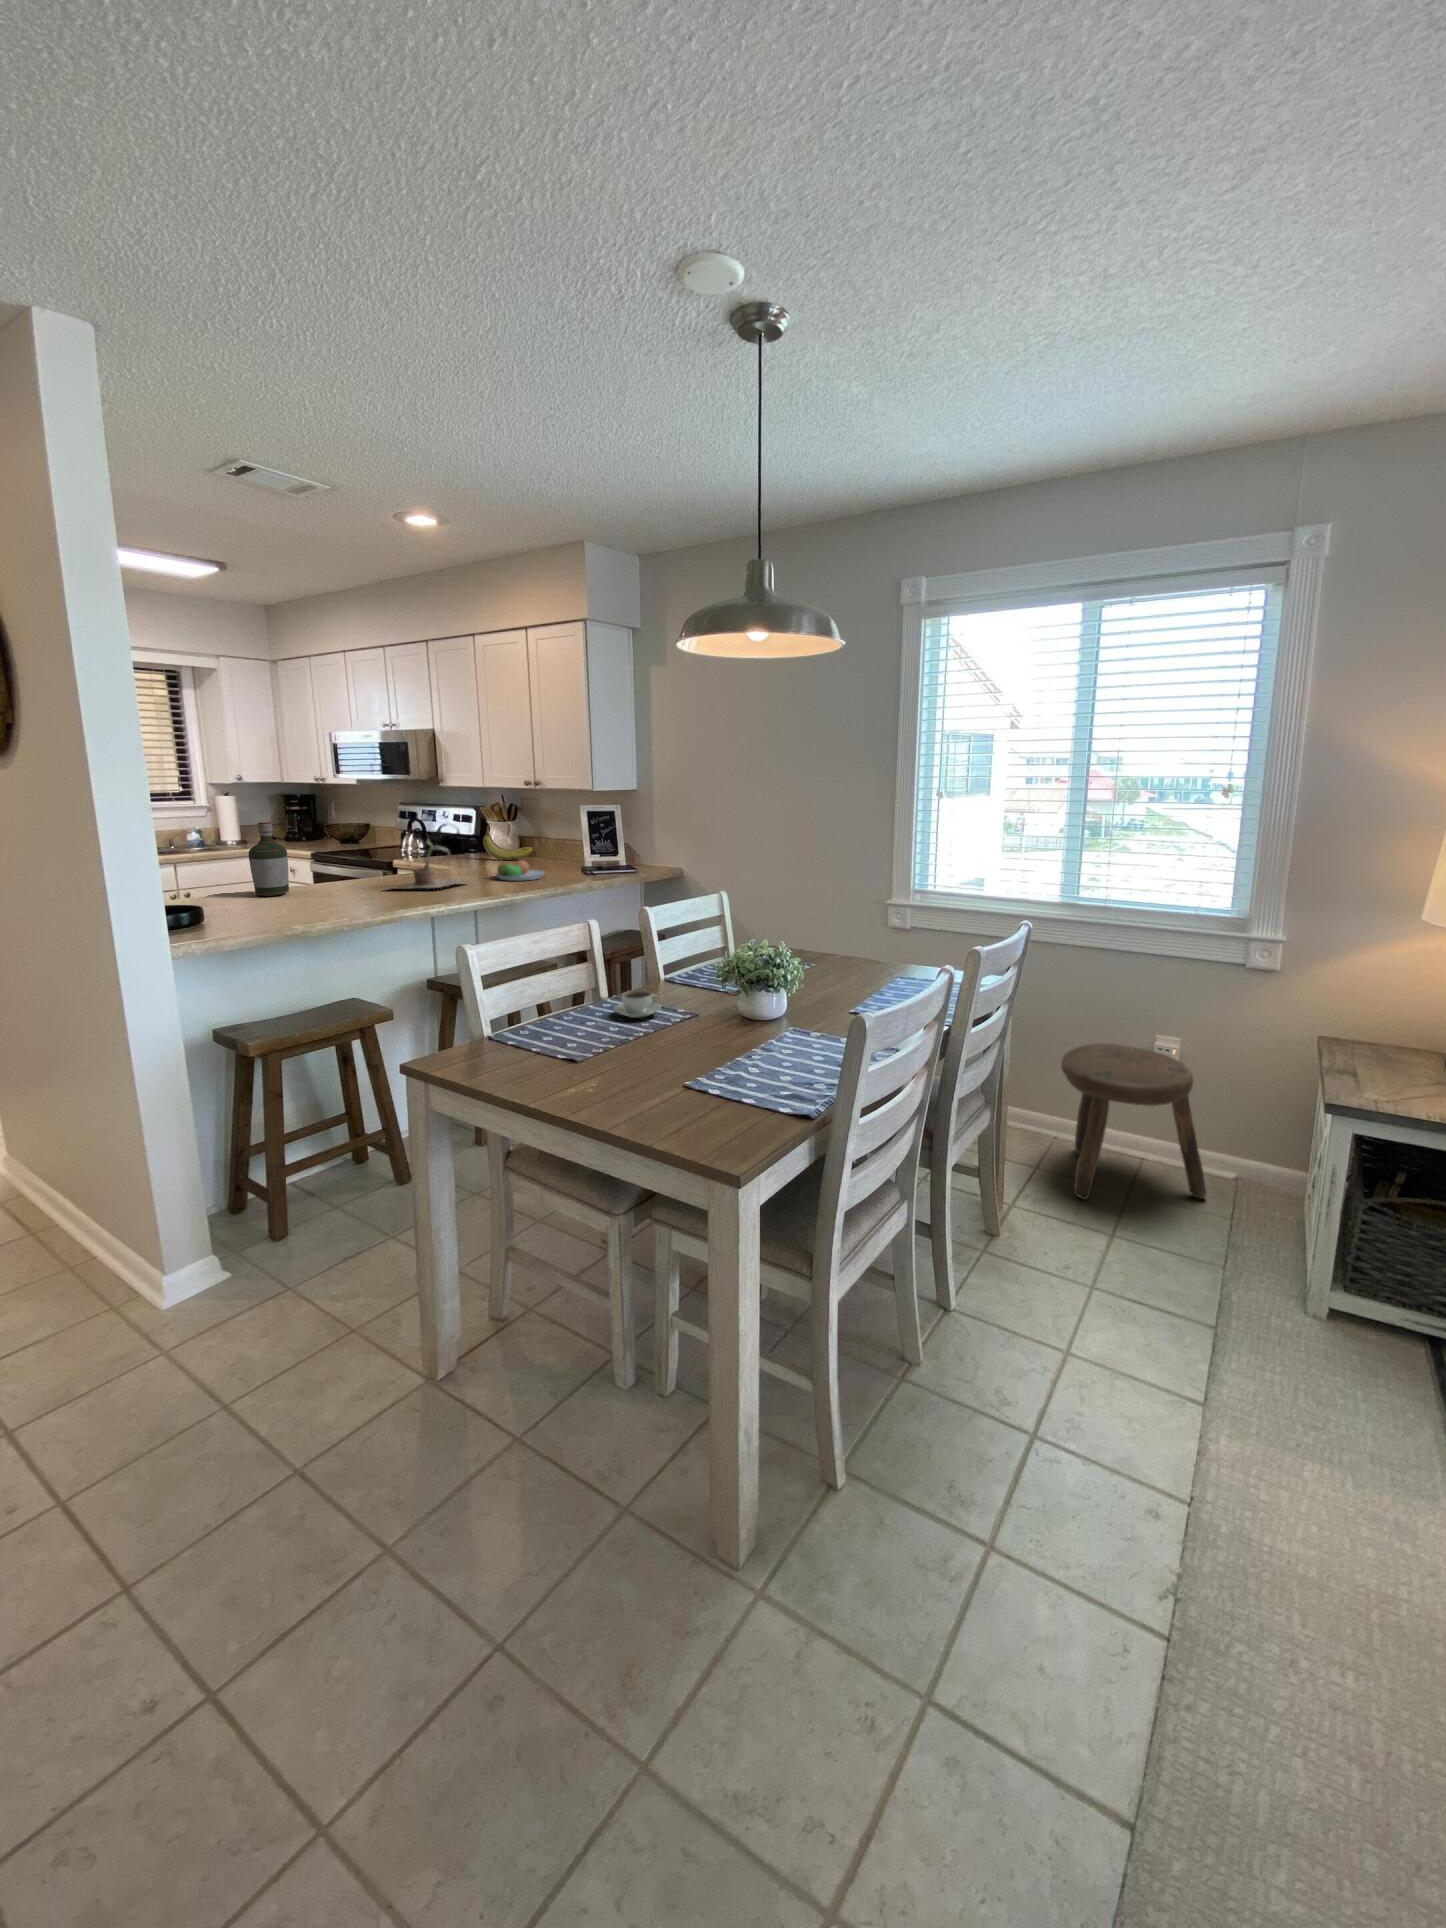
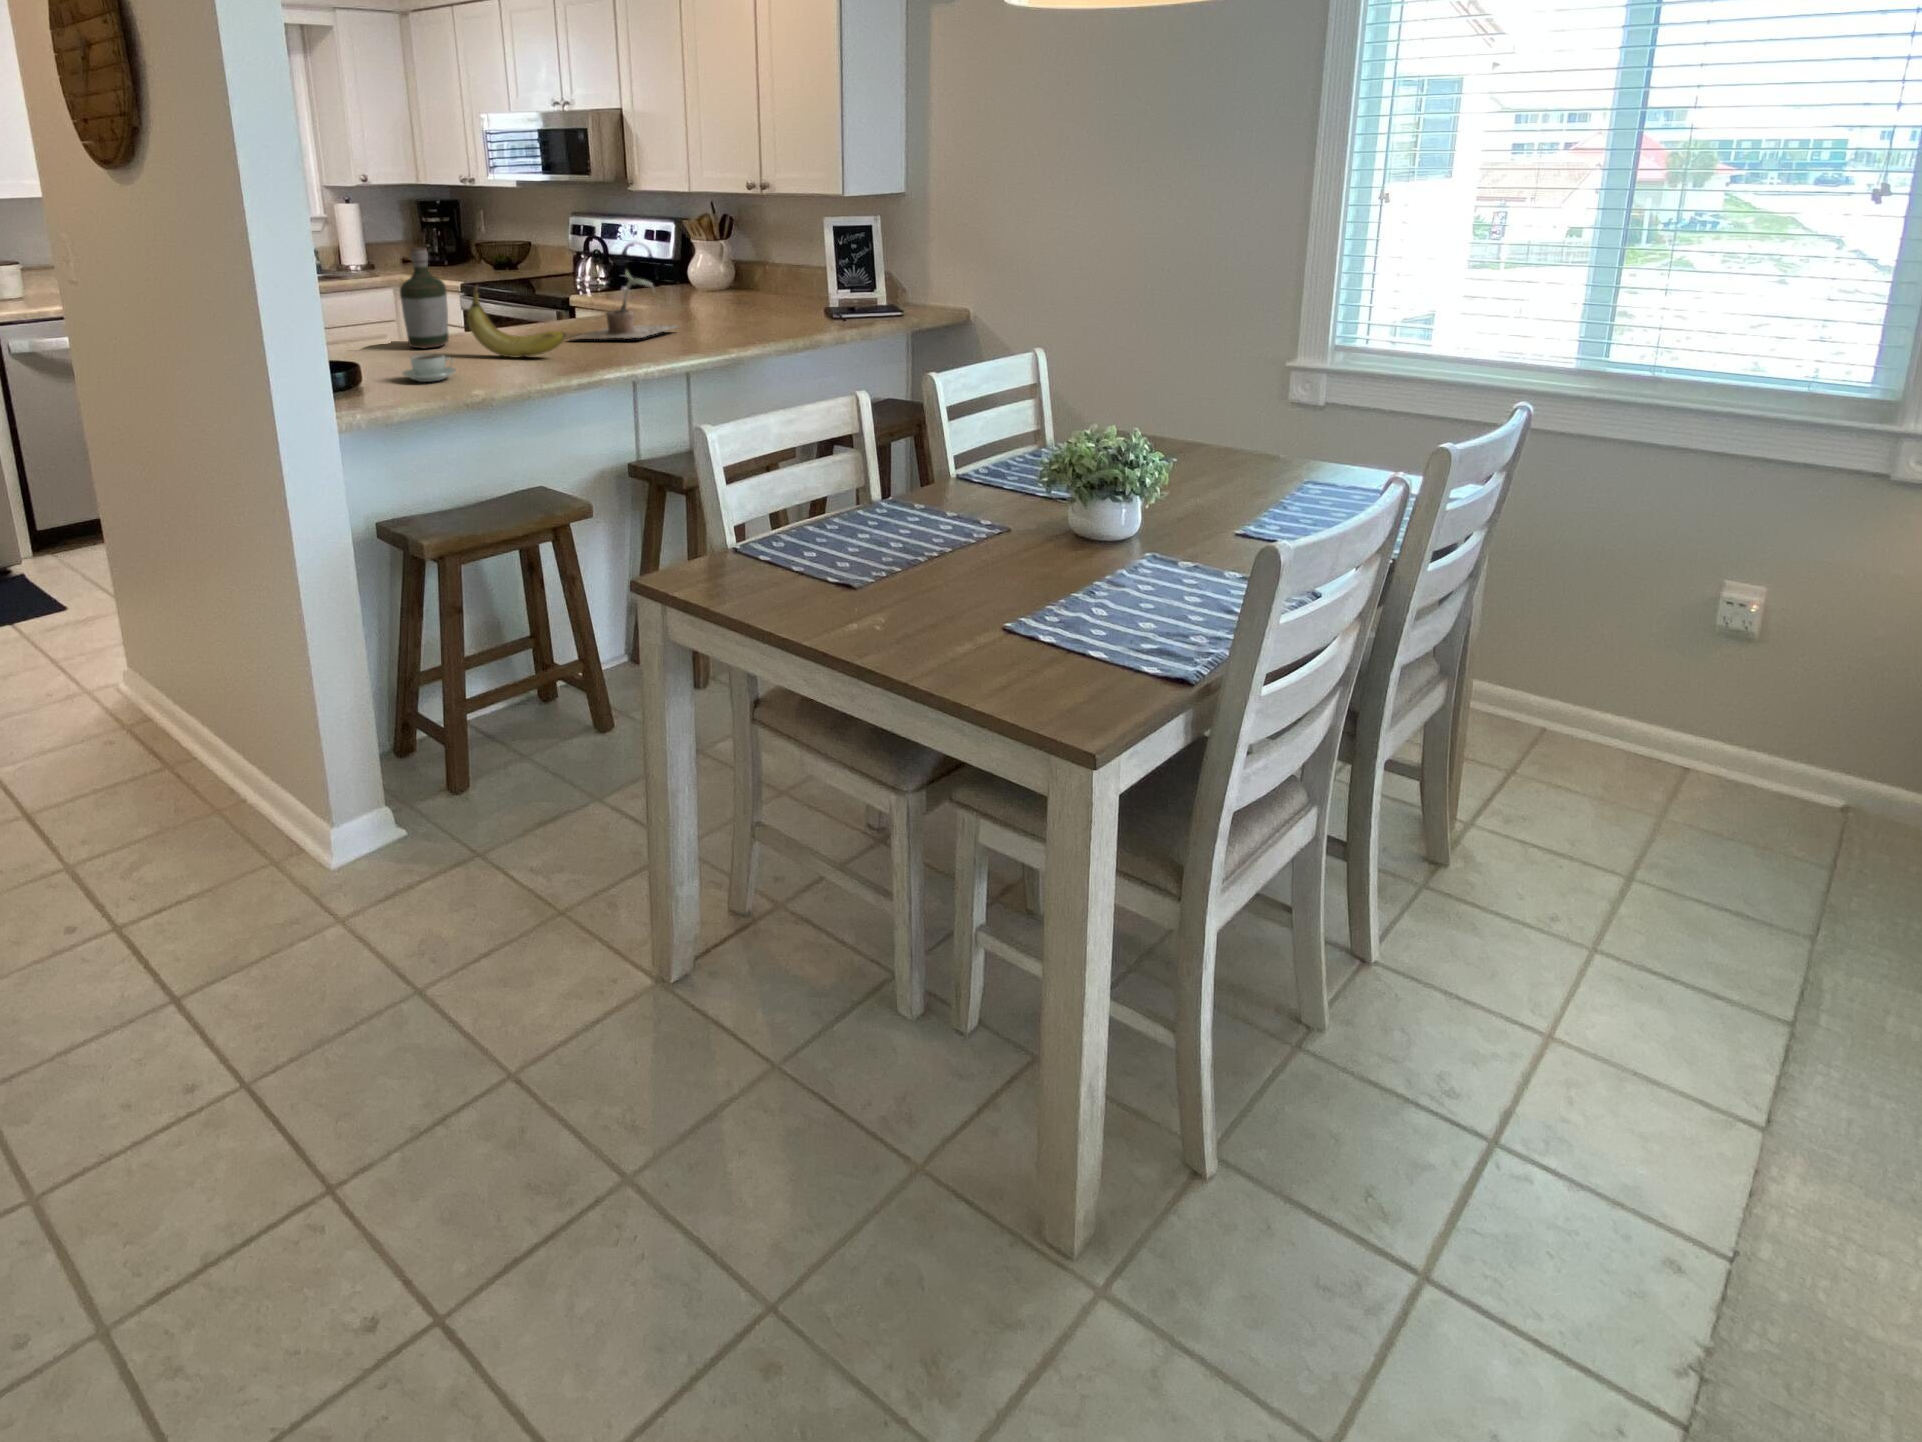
banana: present [483,825,534,860] -> present [467,285,566,358]
fruit bowl: present [496,860,544,881] -> none [711,296,781,327]
coffee cup: present [614,990,661,1018] -> present [402,354,456,382]
stool: present [1061,1044,1206,1199] -> none [1562,591,1793,835]

